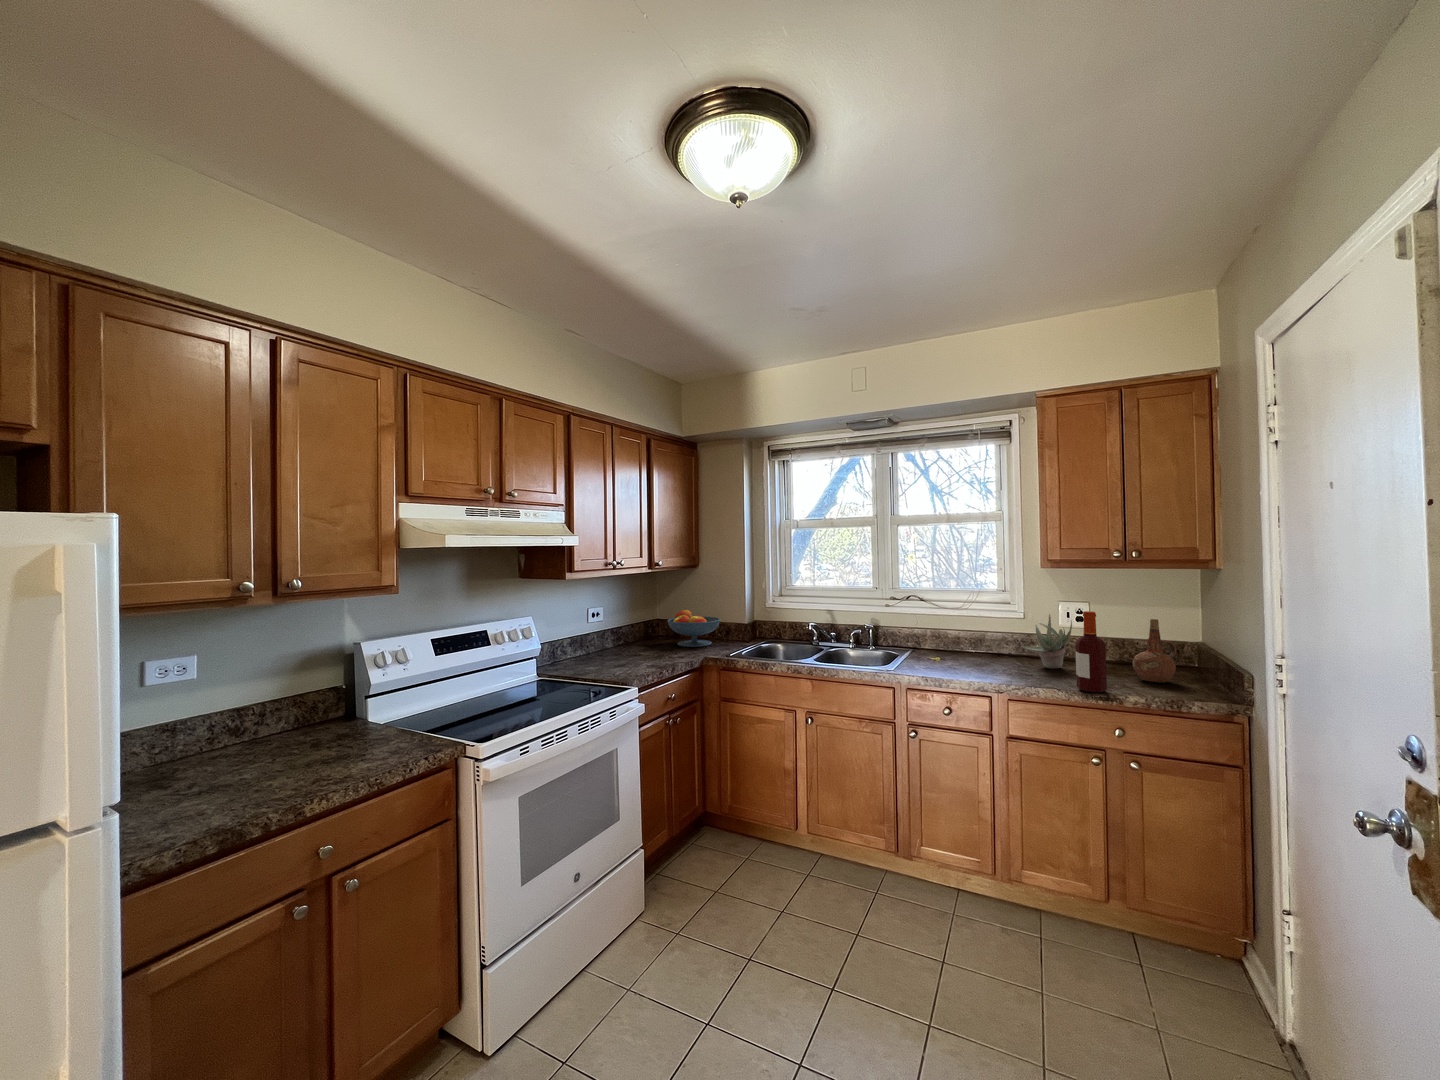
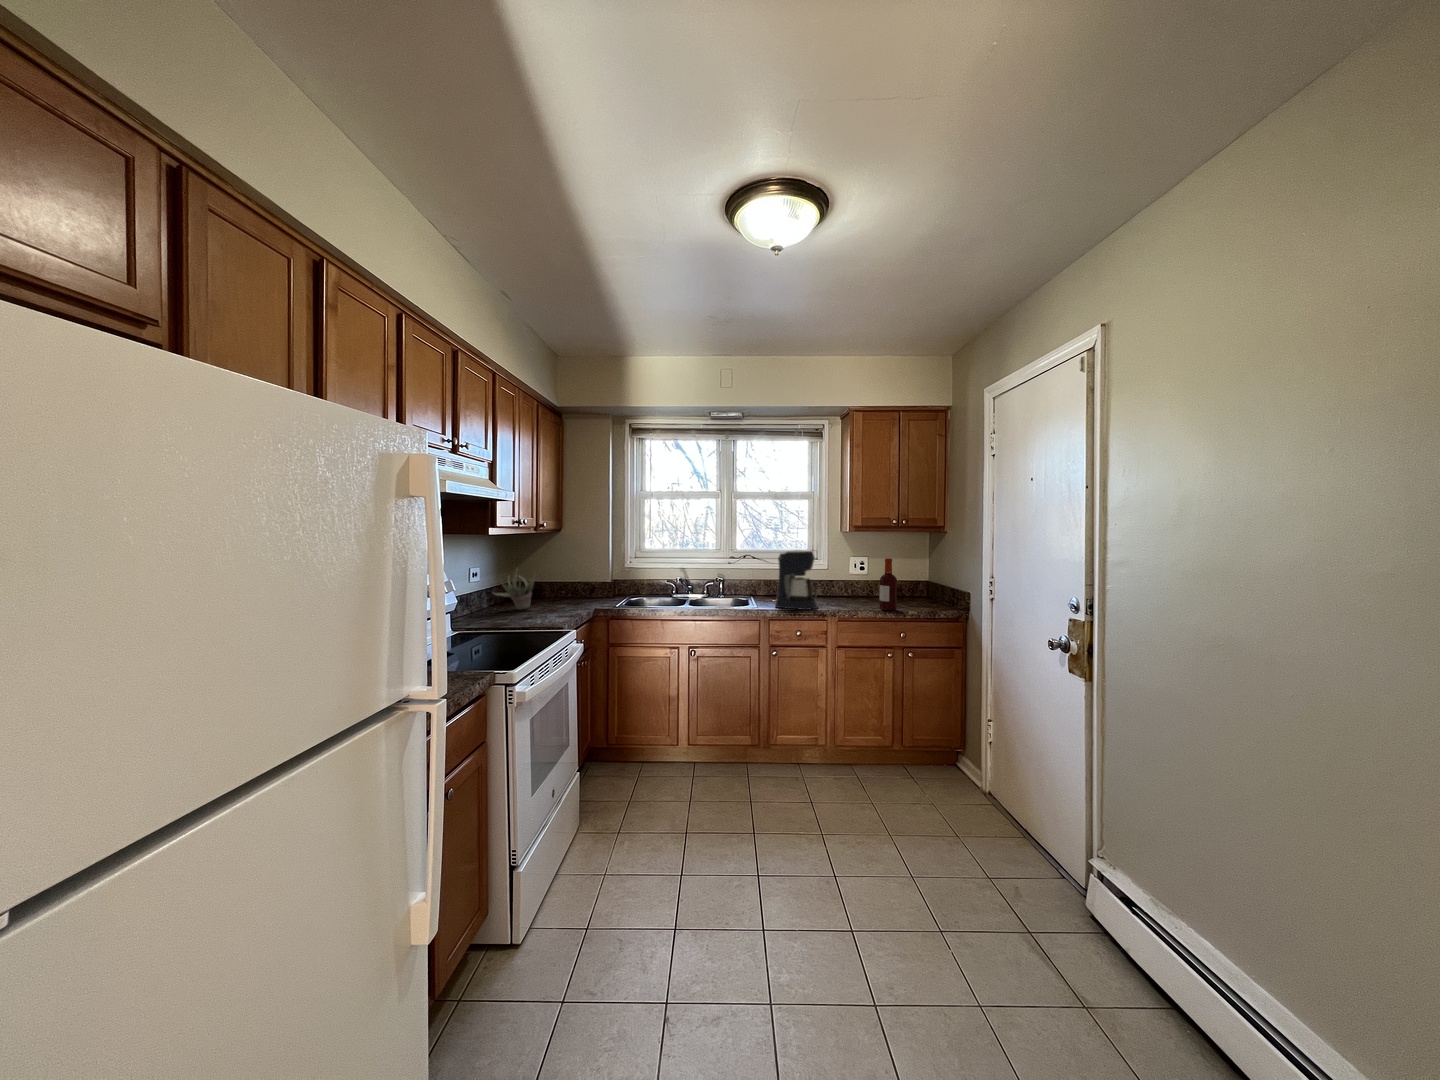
coffee maker: none [917,595,981,679] -> present [775,550,818,610]
fruit bowl: present [667,610,721,647] -> none [540,571,591,604]
succulent plant: present [1022,614,1072,669] -> present [493,570,535,610]
ceramic pitcher: present [1133,619,1176,682] -> none [900,564,923,604]

